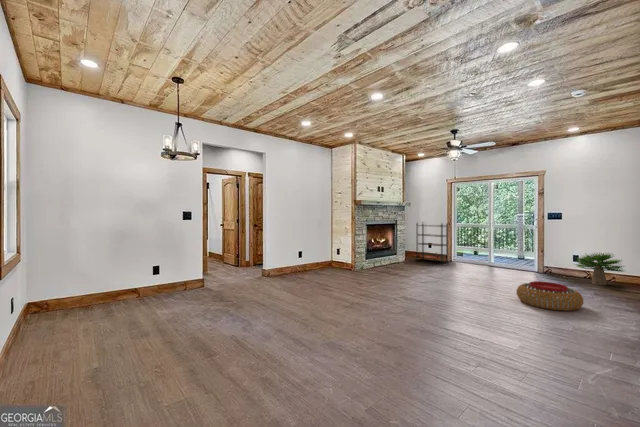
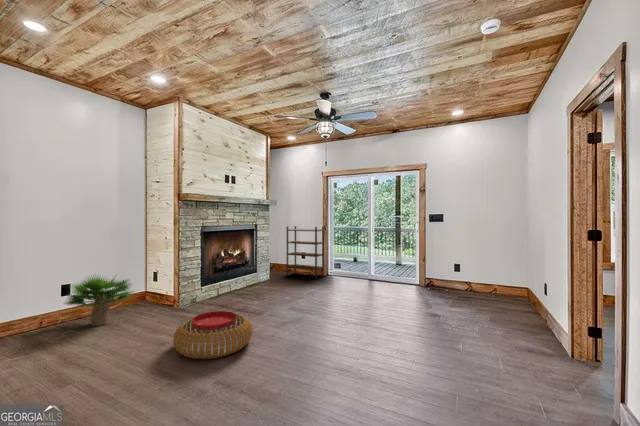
potted plant: present [576,253,623,285] -> present [66,277,132,326]
pouf: present [516,281,584,311] -> present [173,311,252,359]

